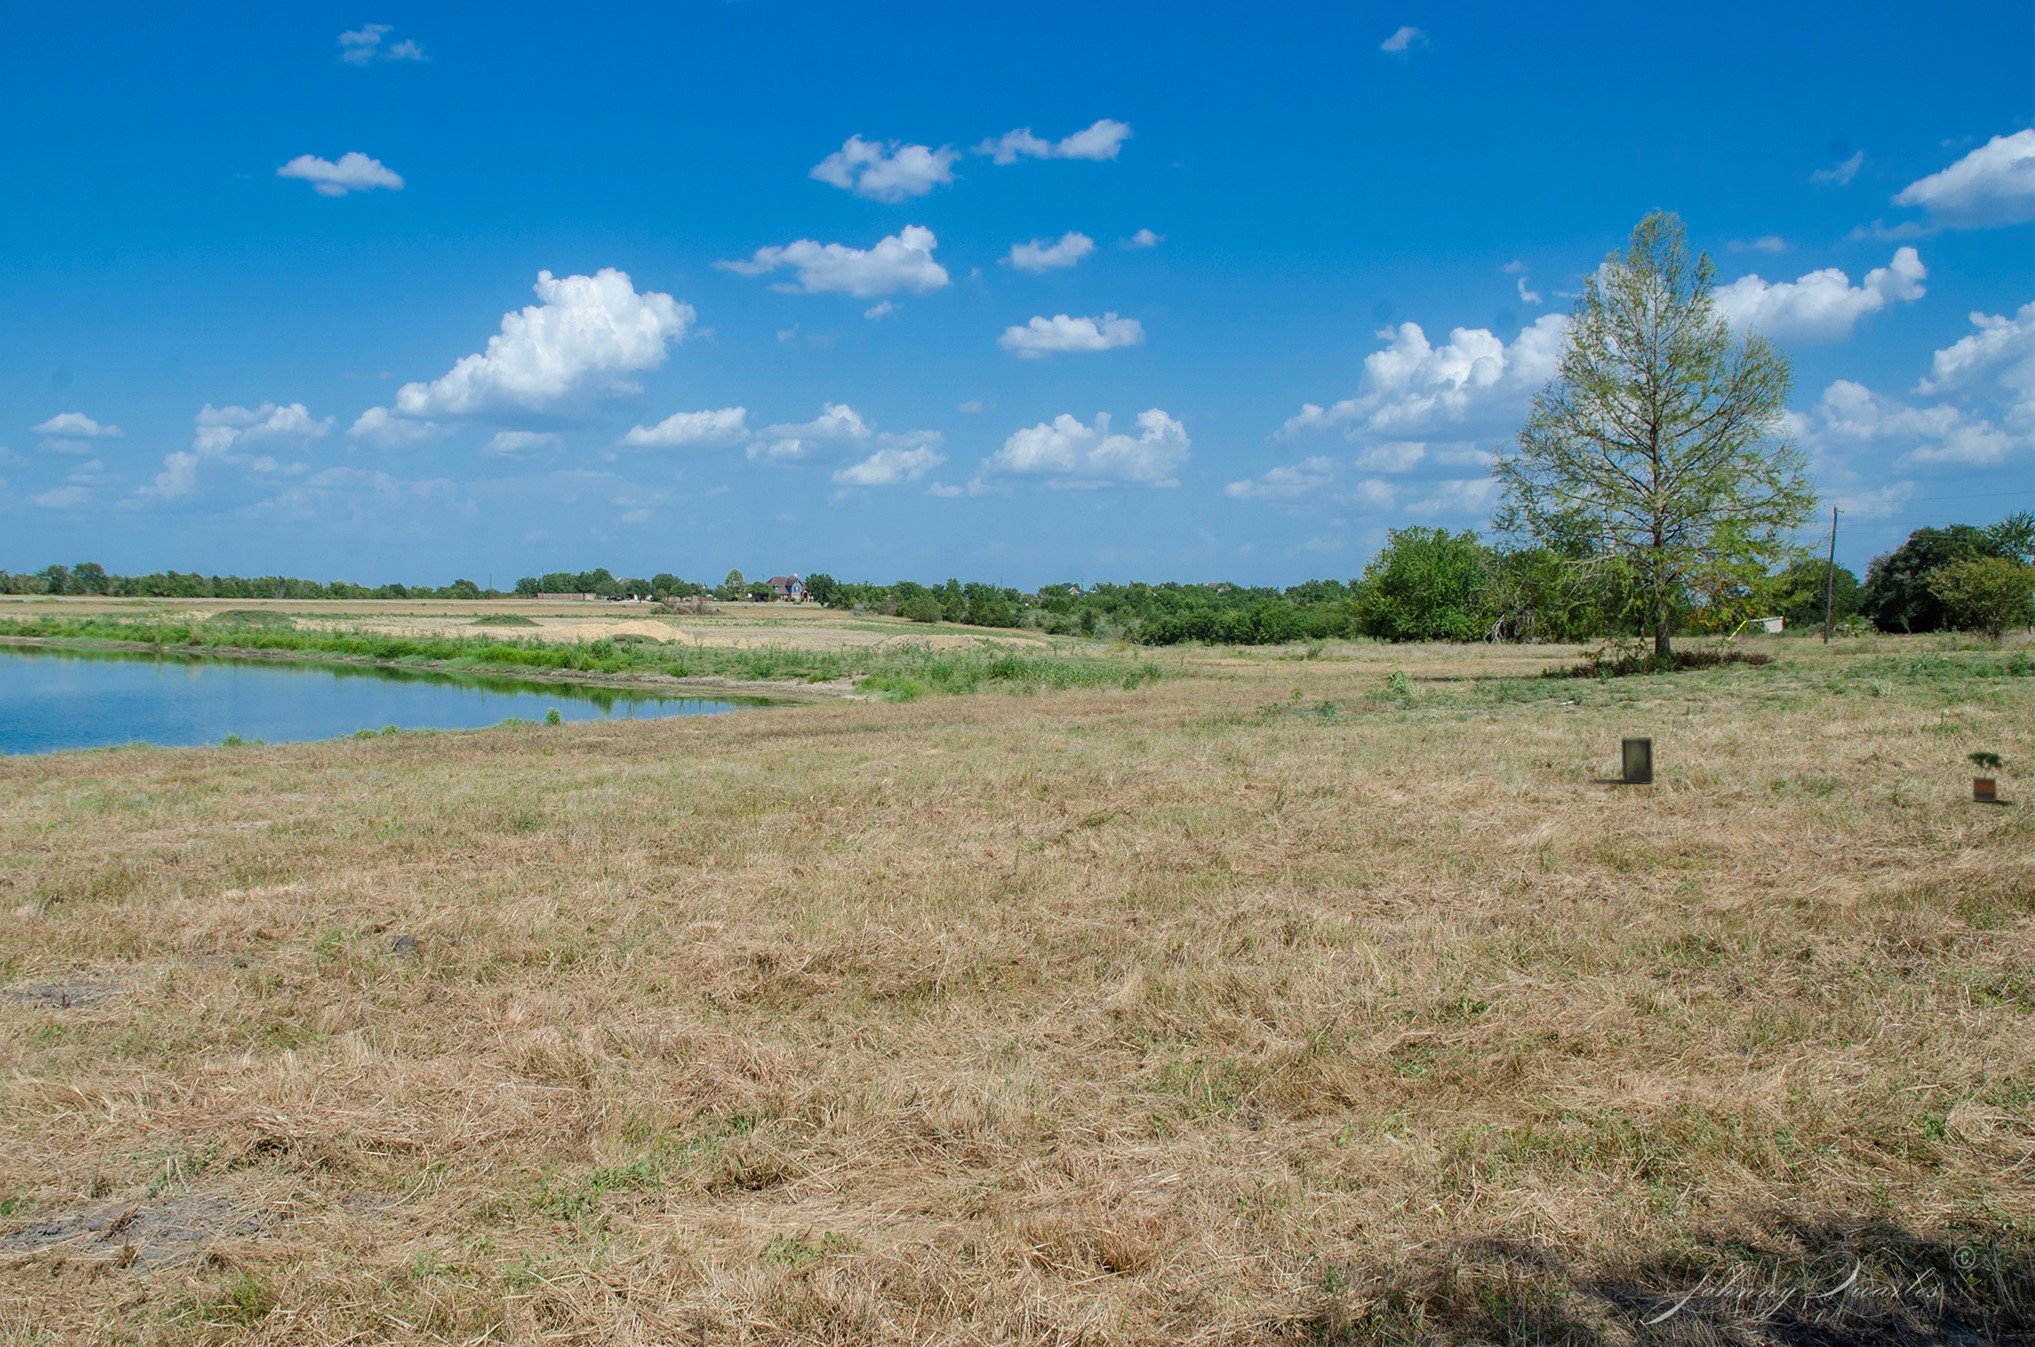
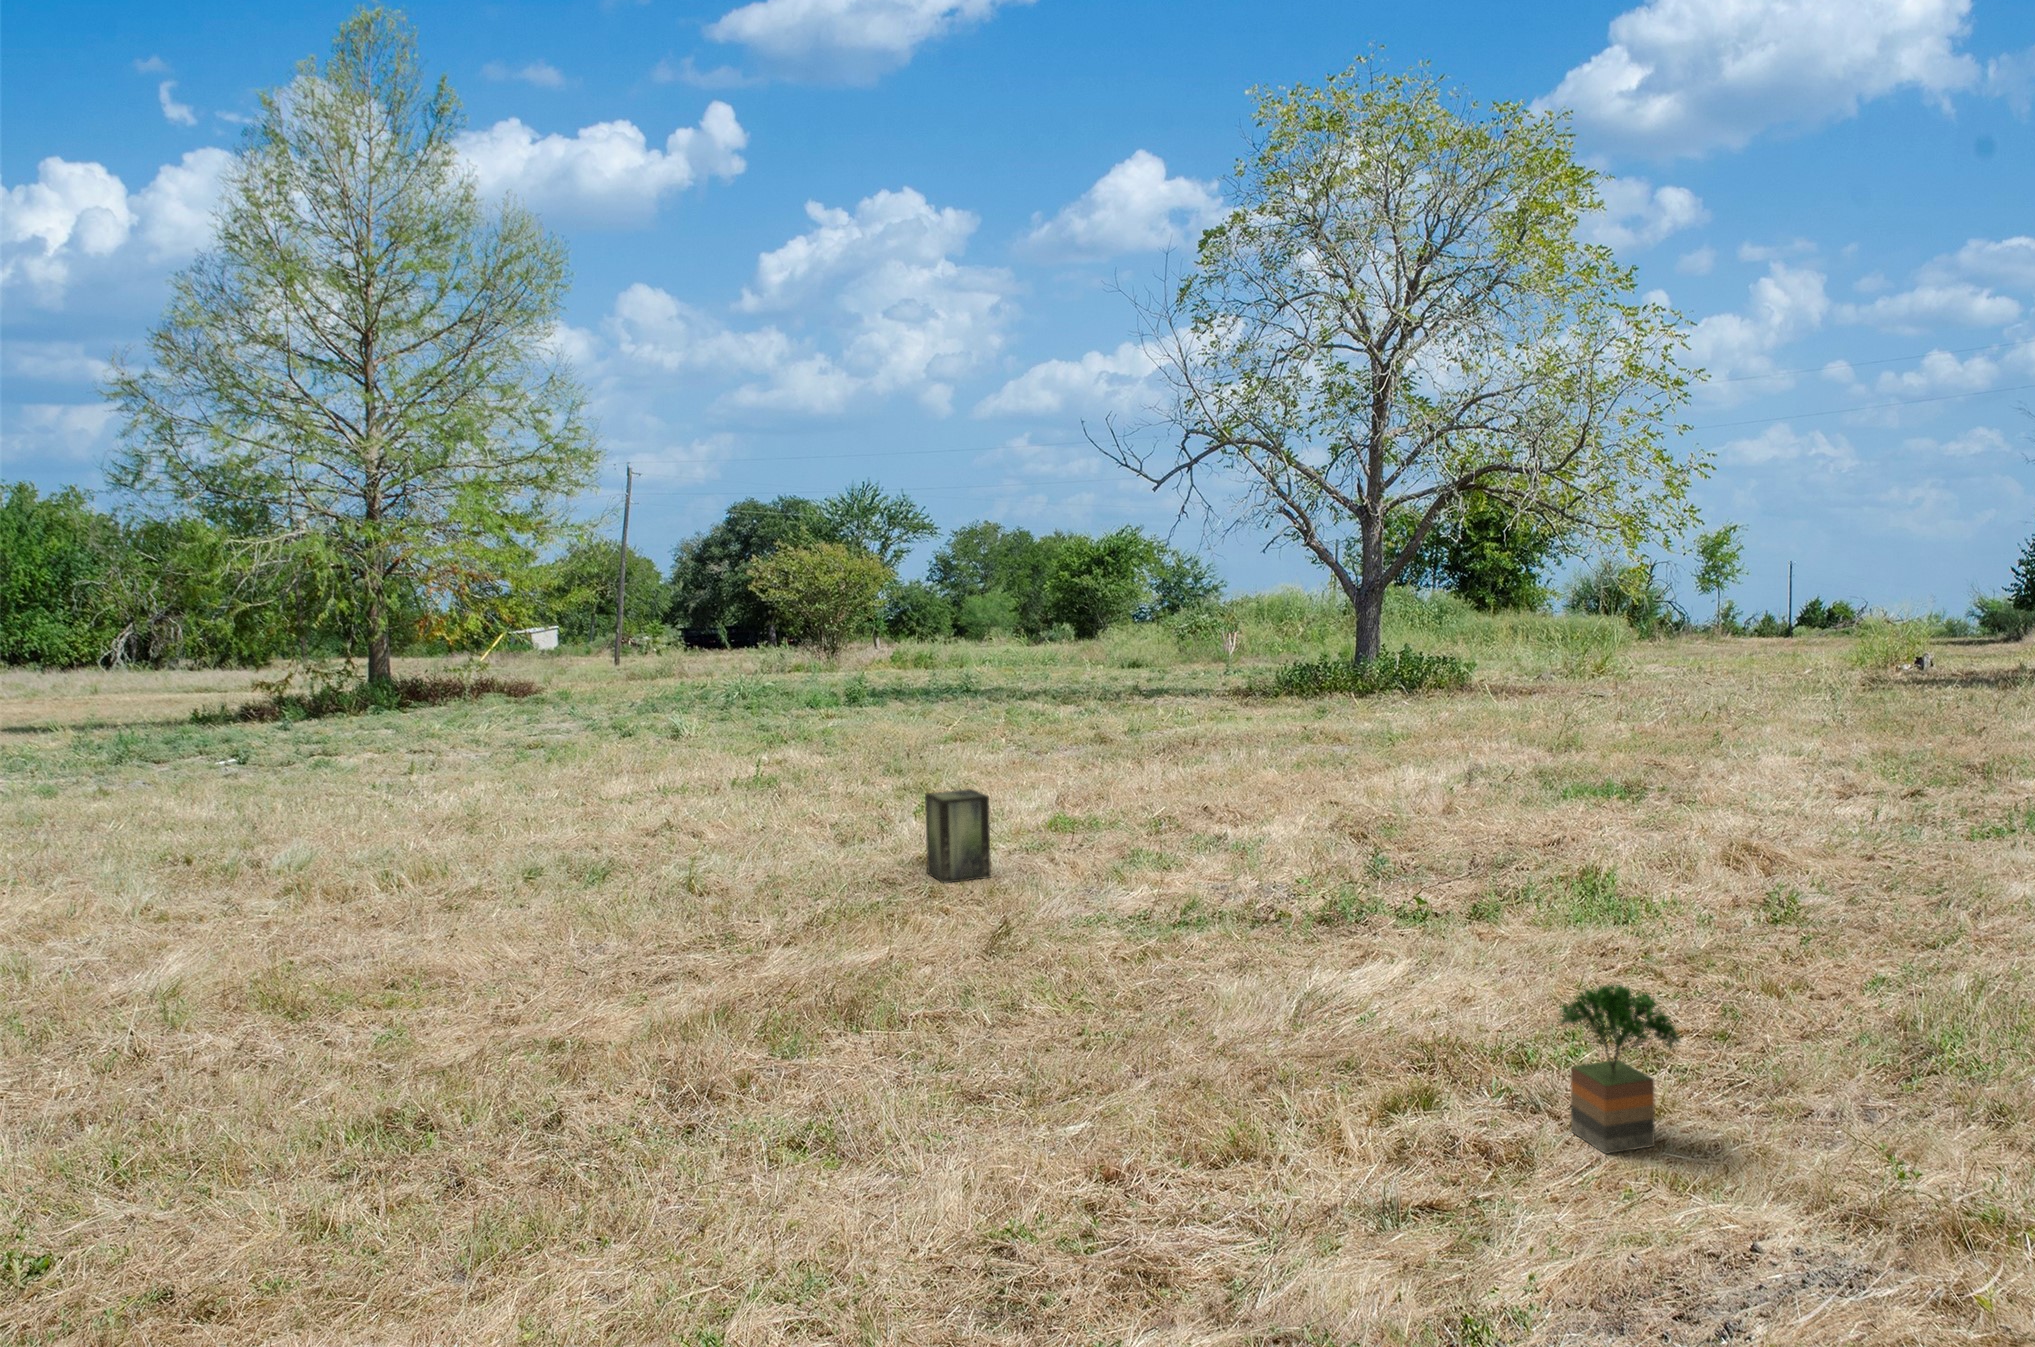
storage box: present [1621,737,1653,784] -> present [925,789,991,883]

